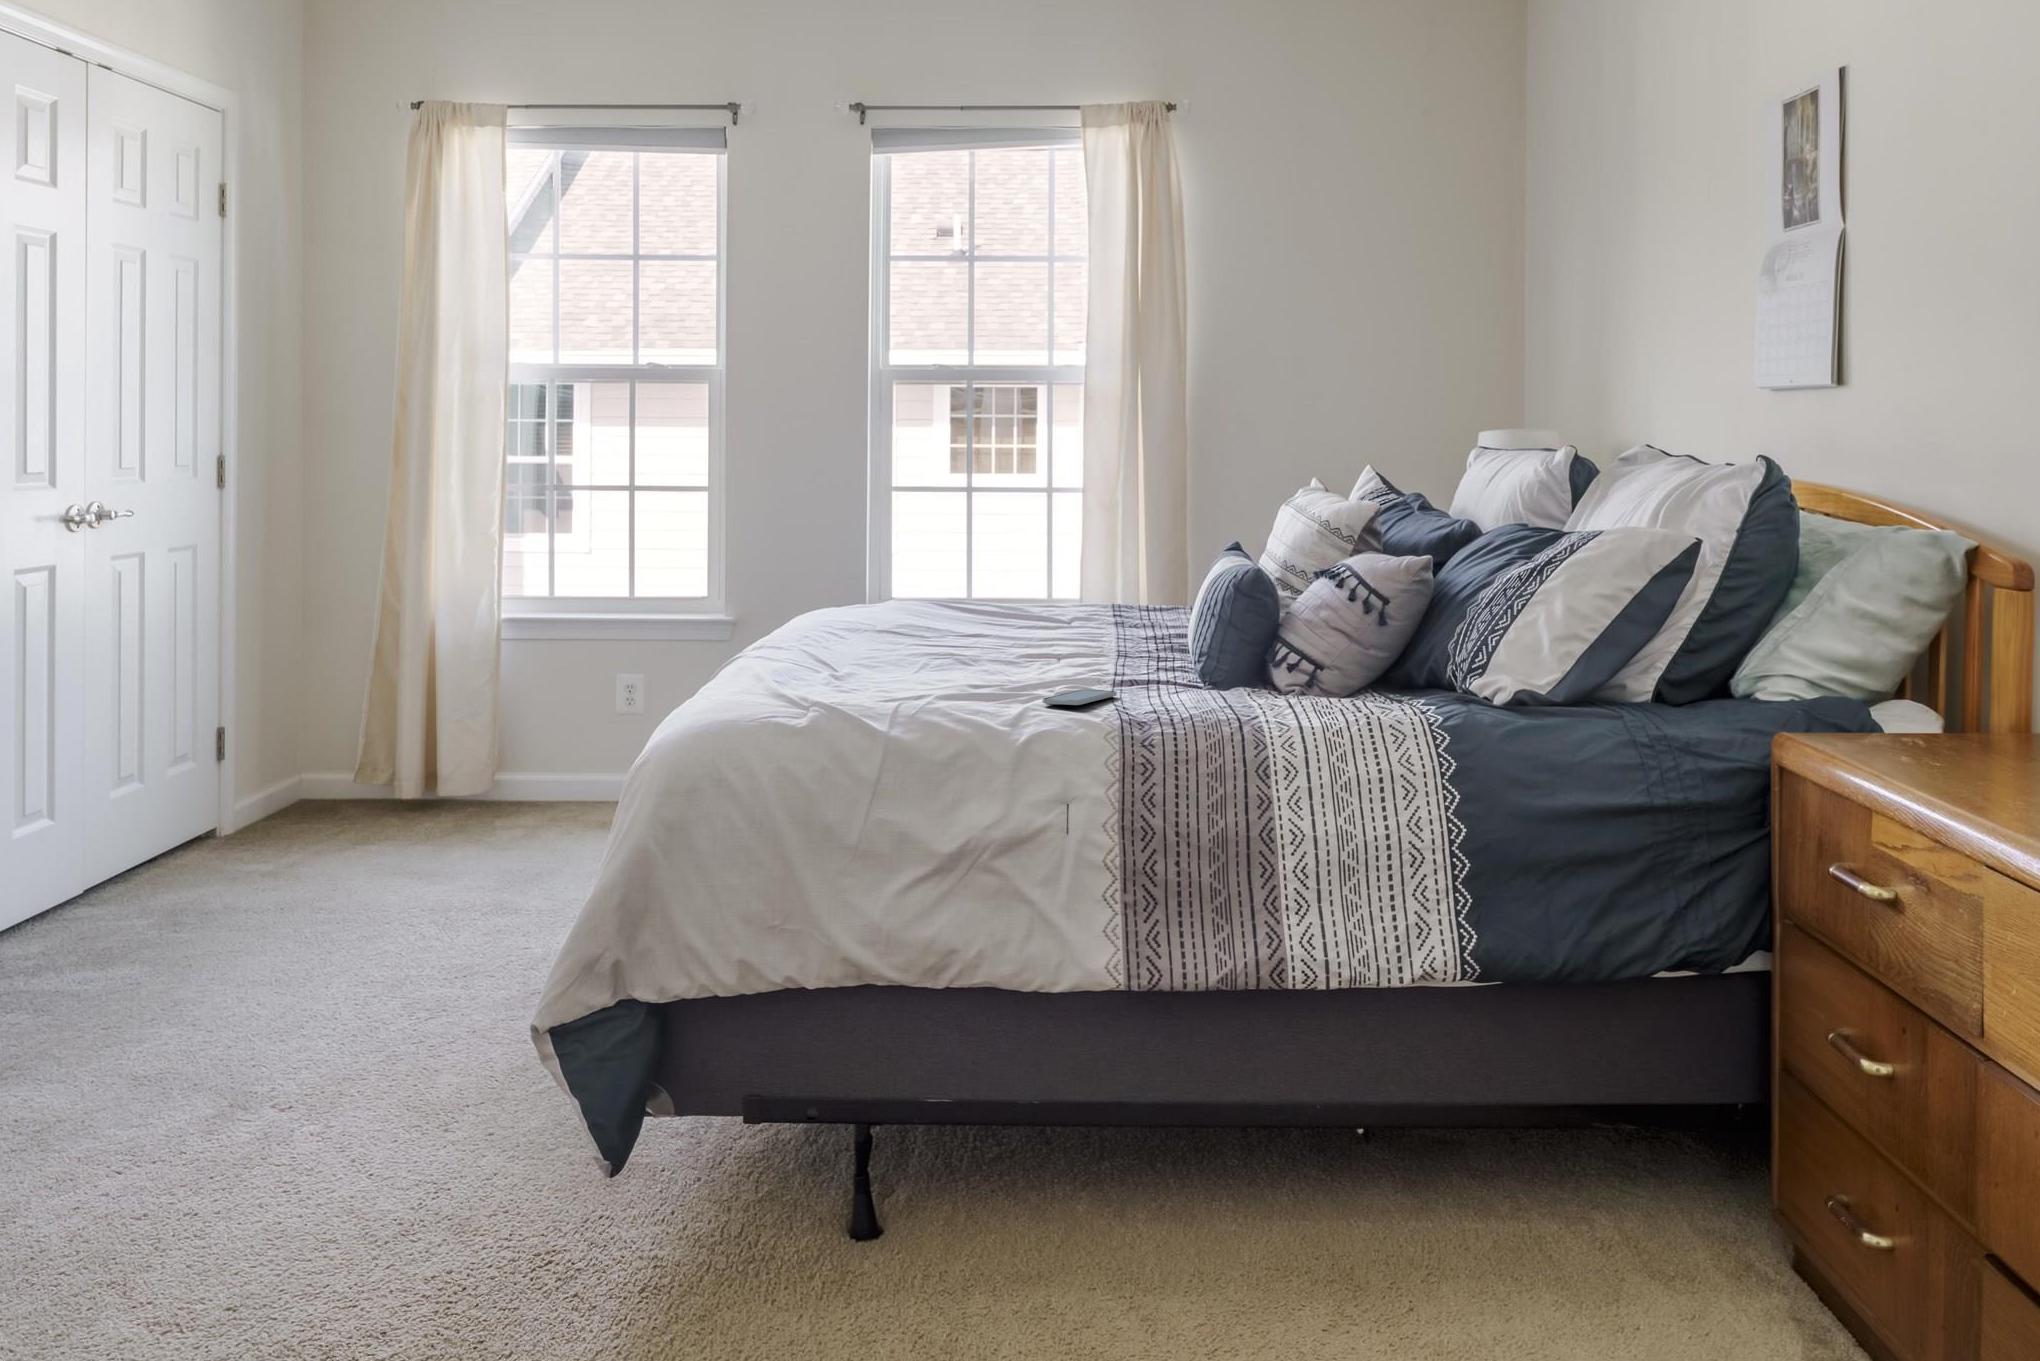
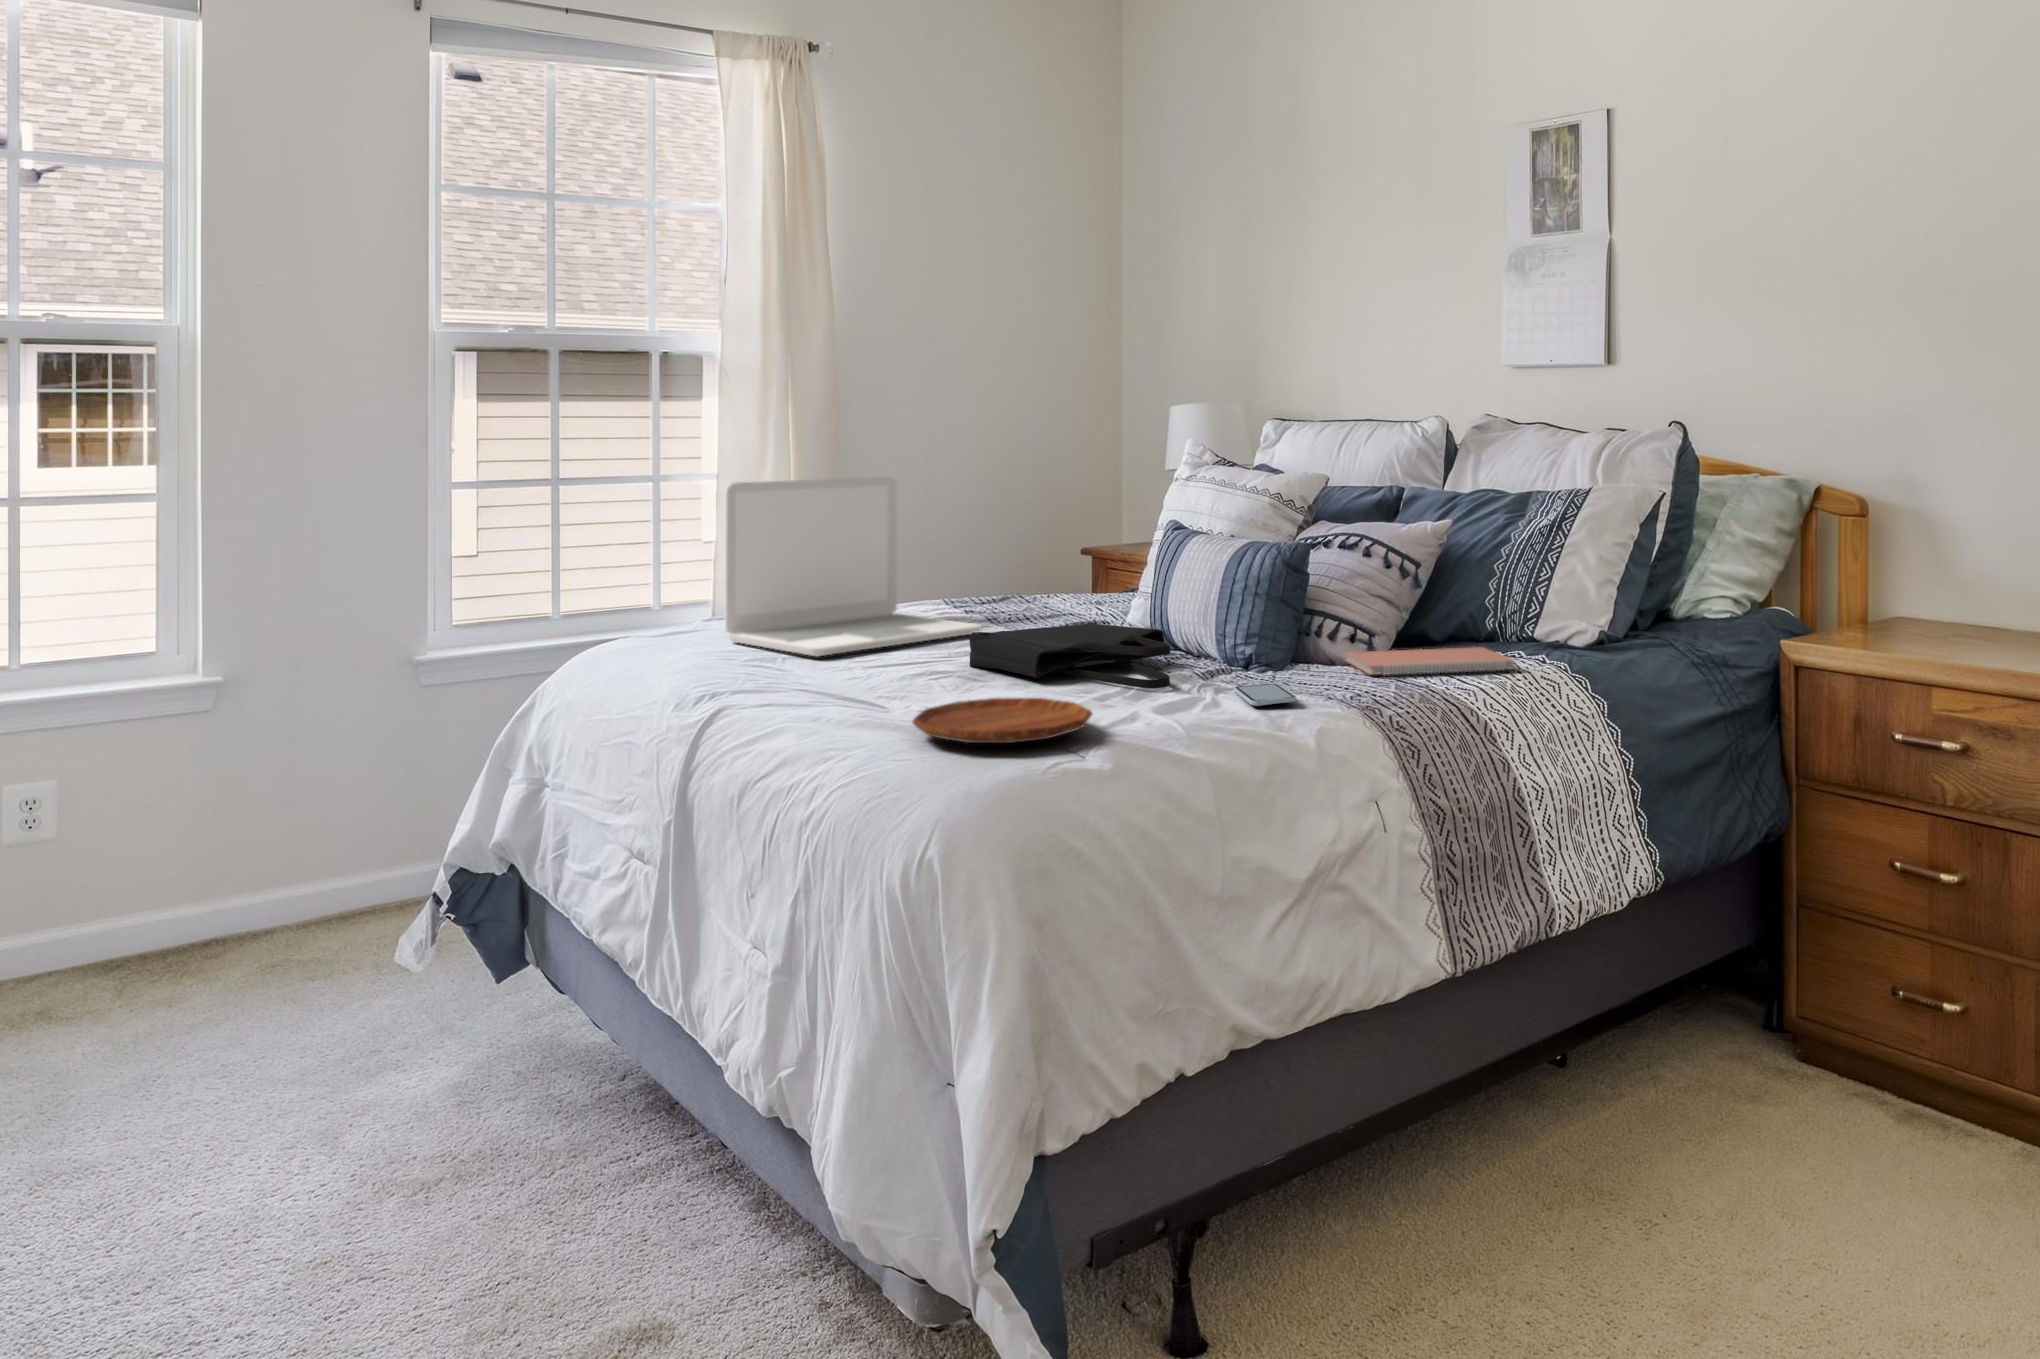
laptop: none [881,487,1063,630] -> present [725,477,982,656]
tote bag: none [962,621,1104,682] -> present [969,623,1170,688]
tray: none [744,664,890,696] -> present [913,698,1092,743]
notebook: none [1233,678,1413,715] -> present [1345,647,1514,676]

